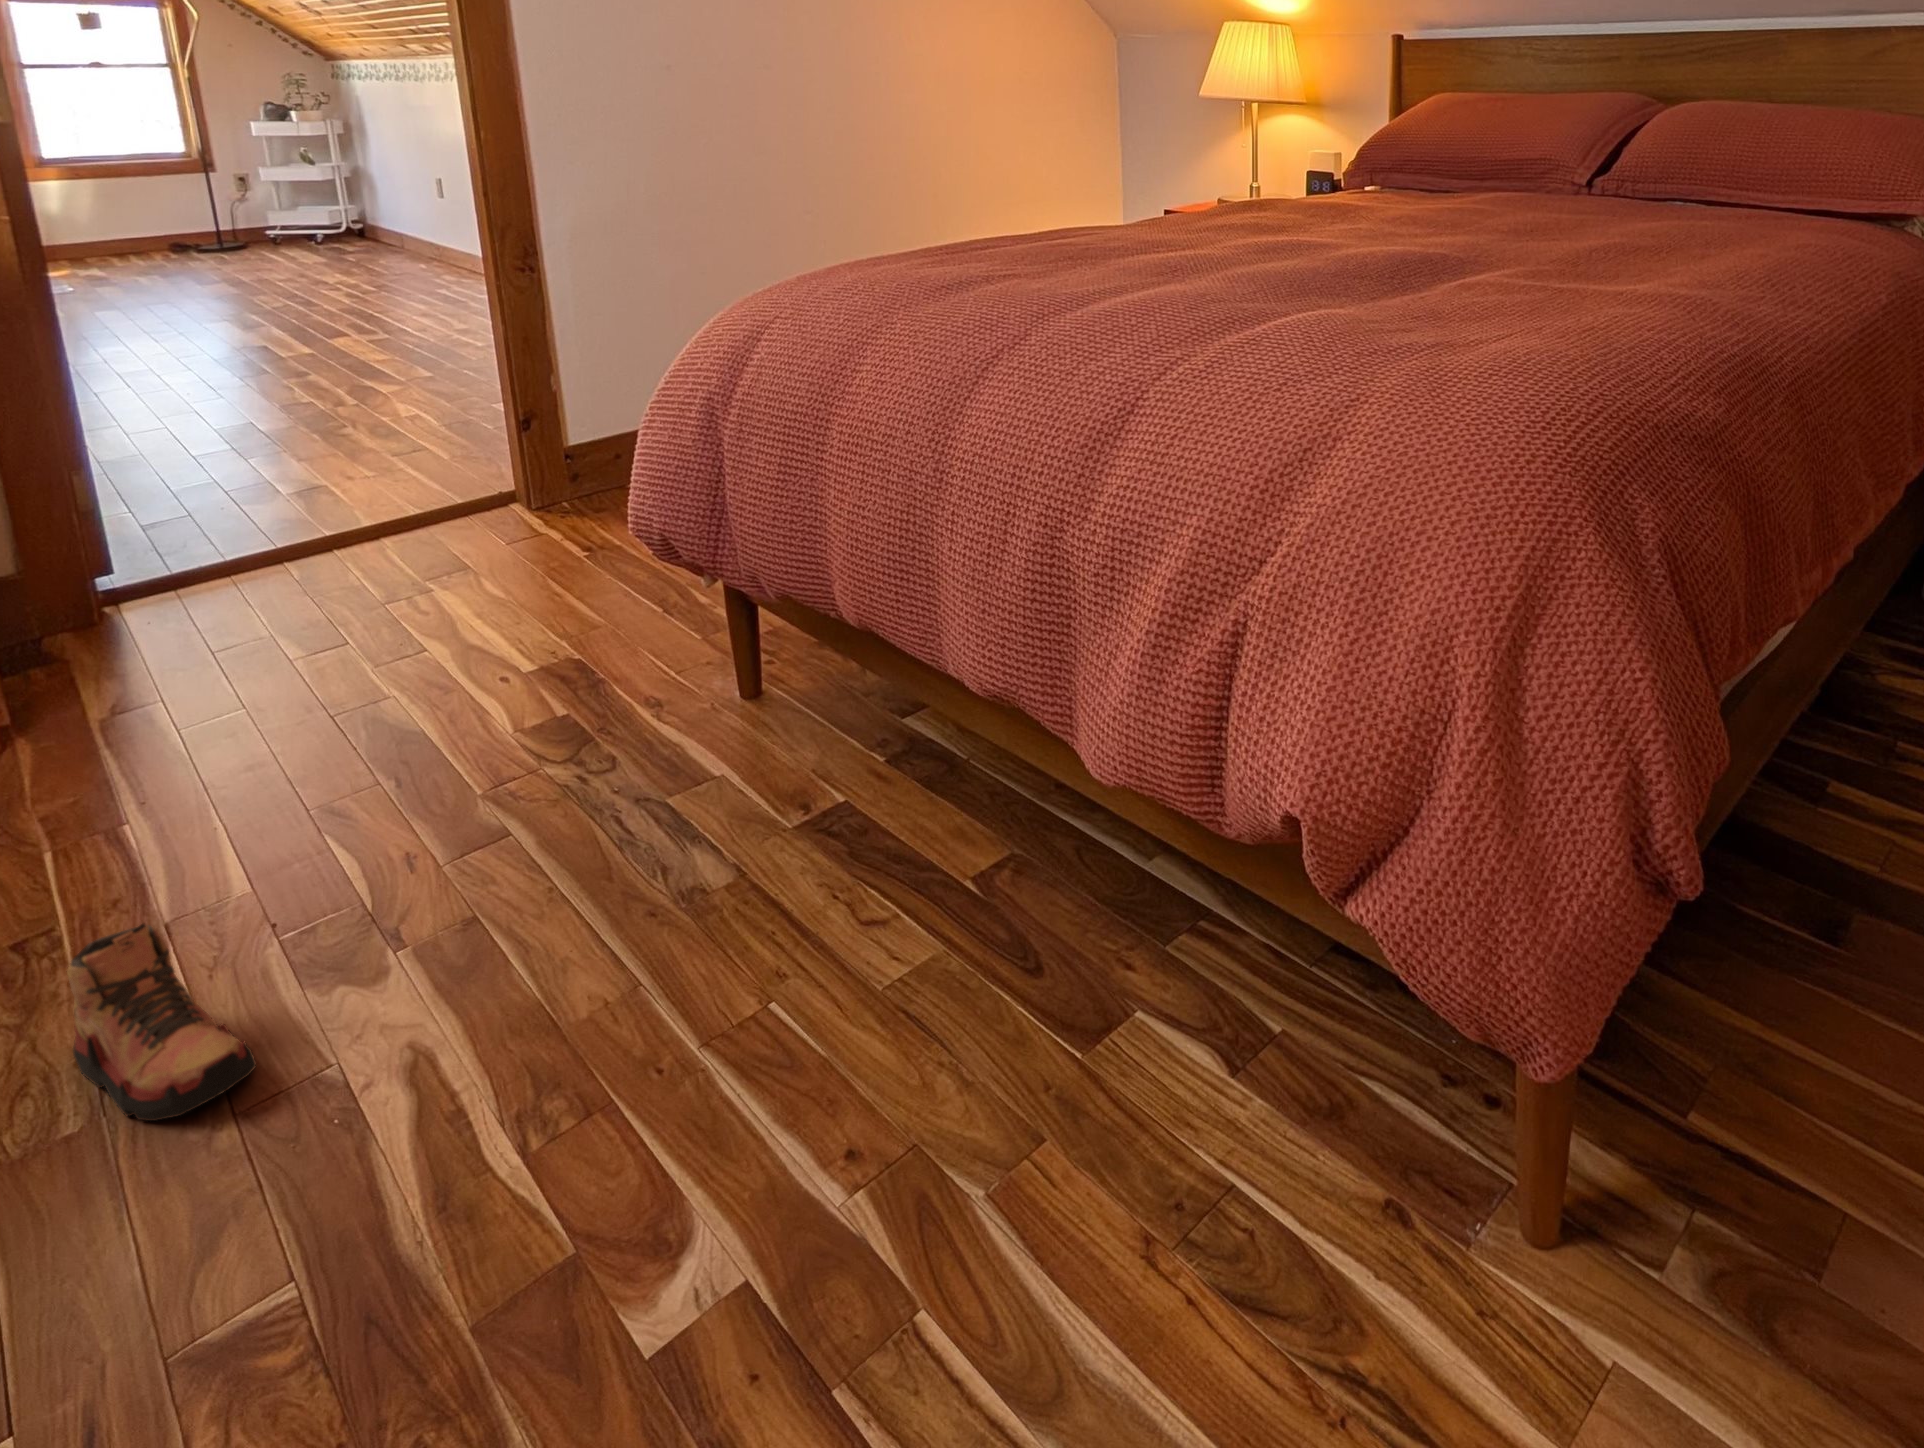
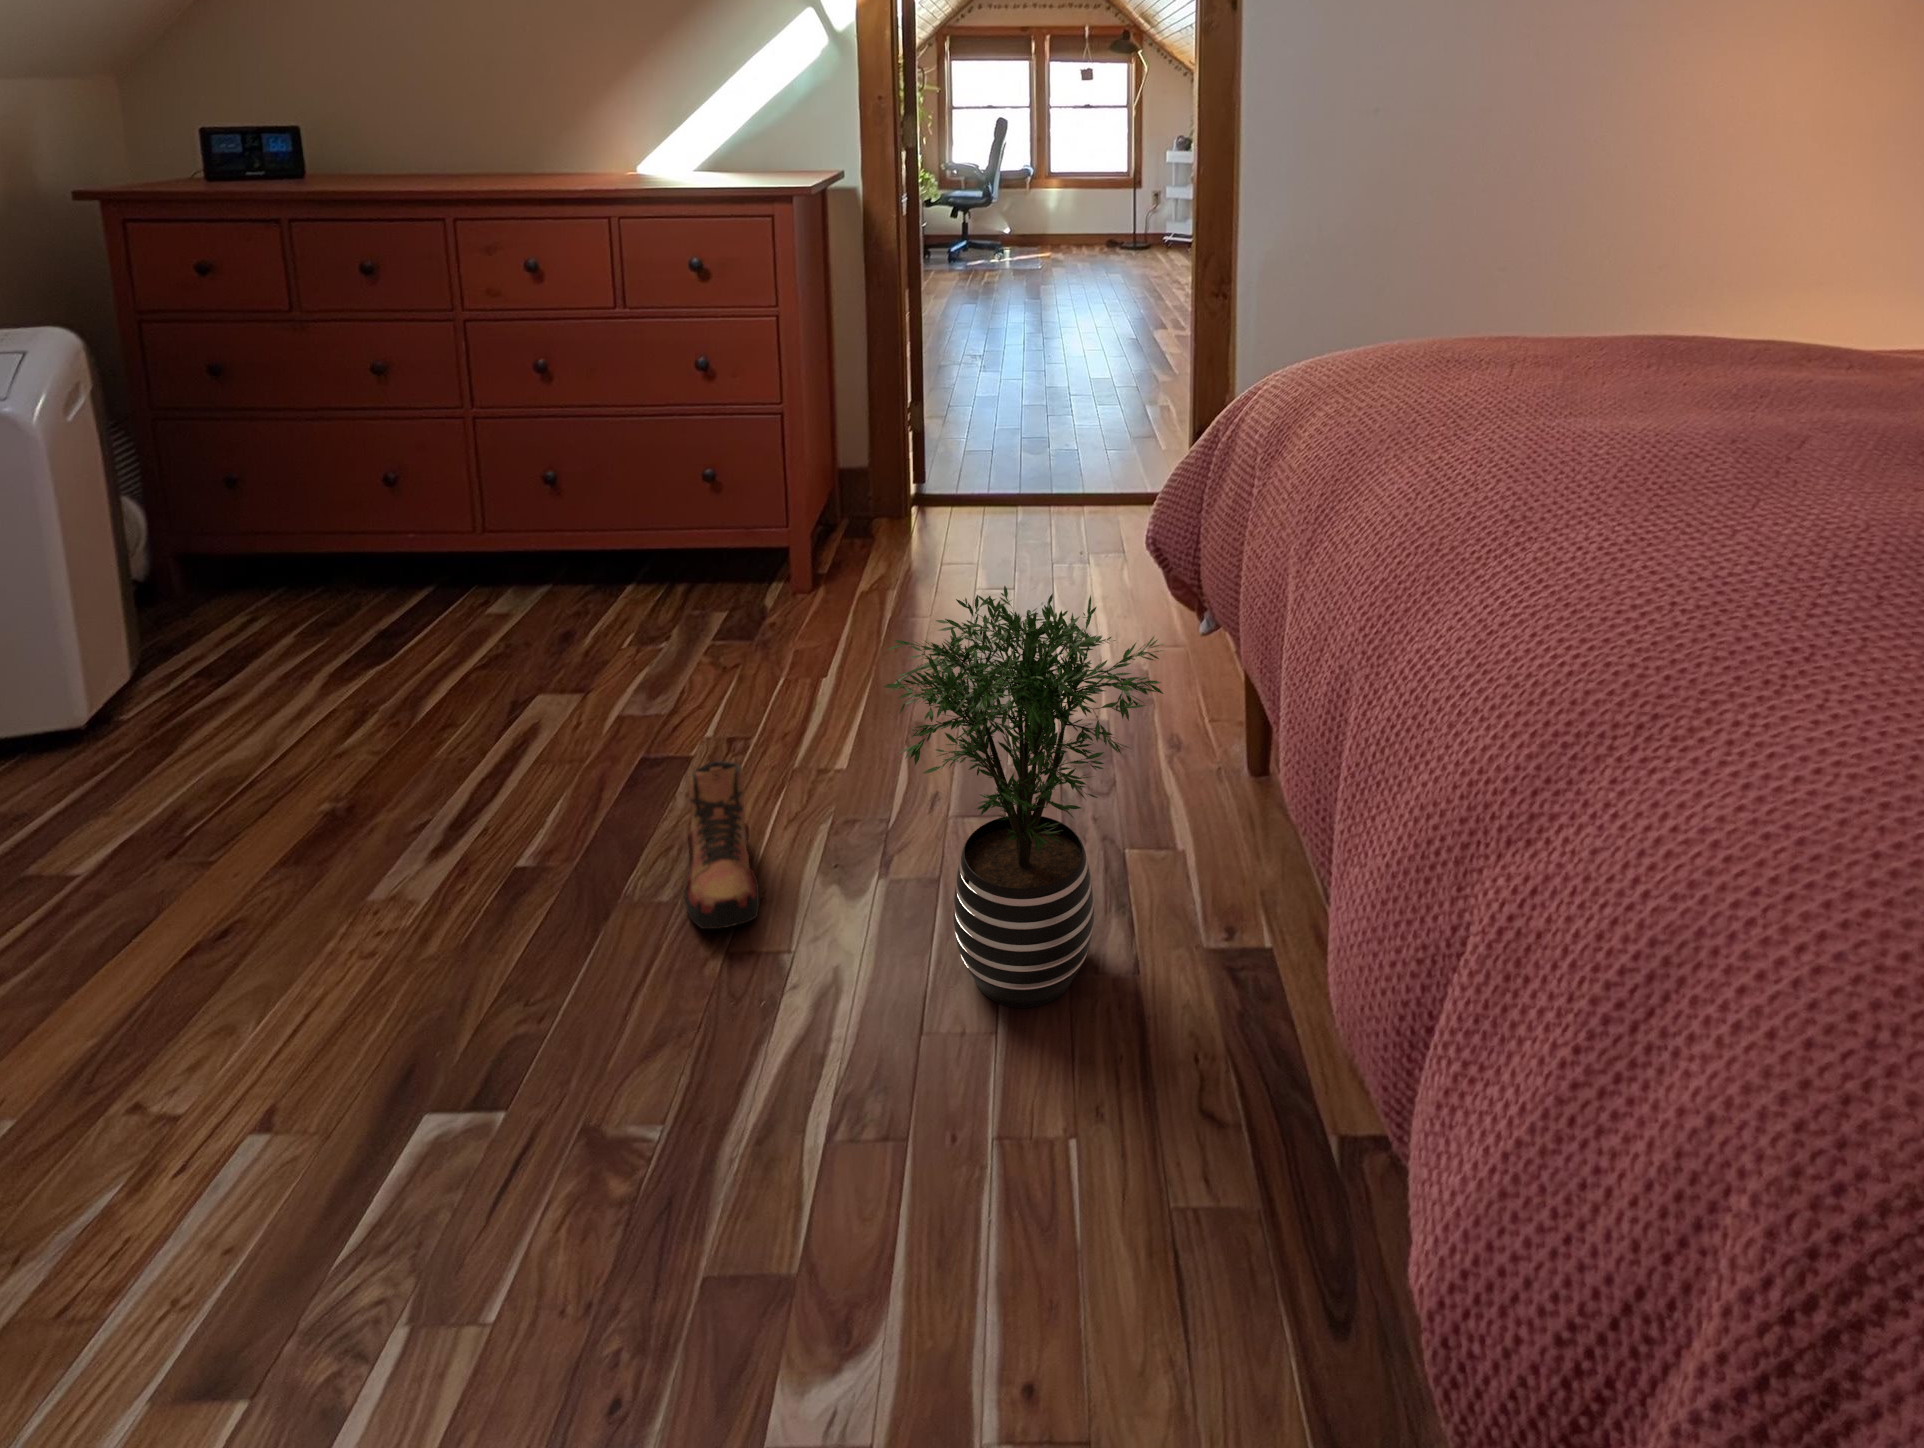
potted plant: none [412,557,744,970] -> present [884,586,1163,1008]

